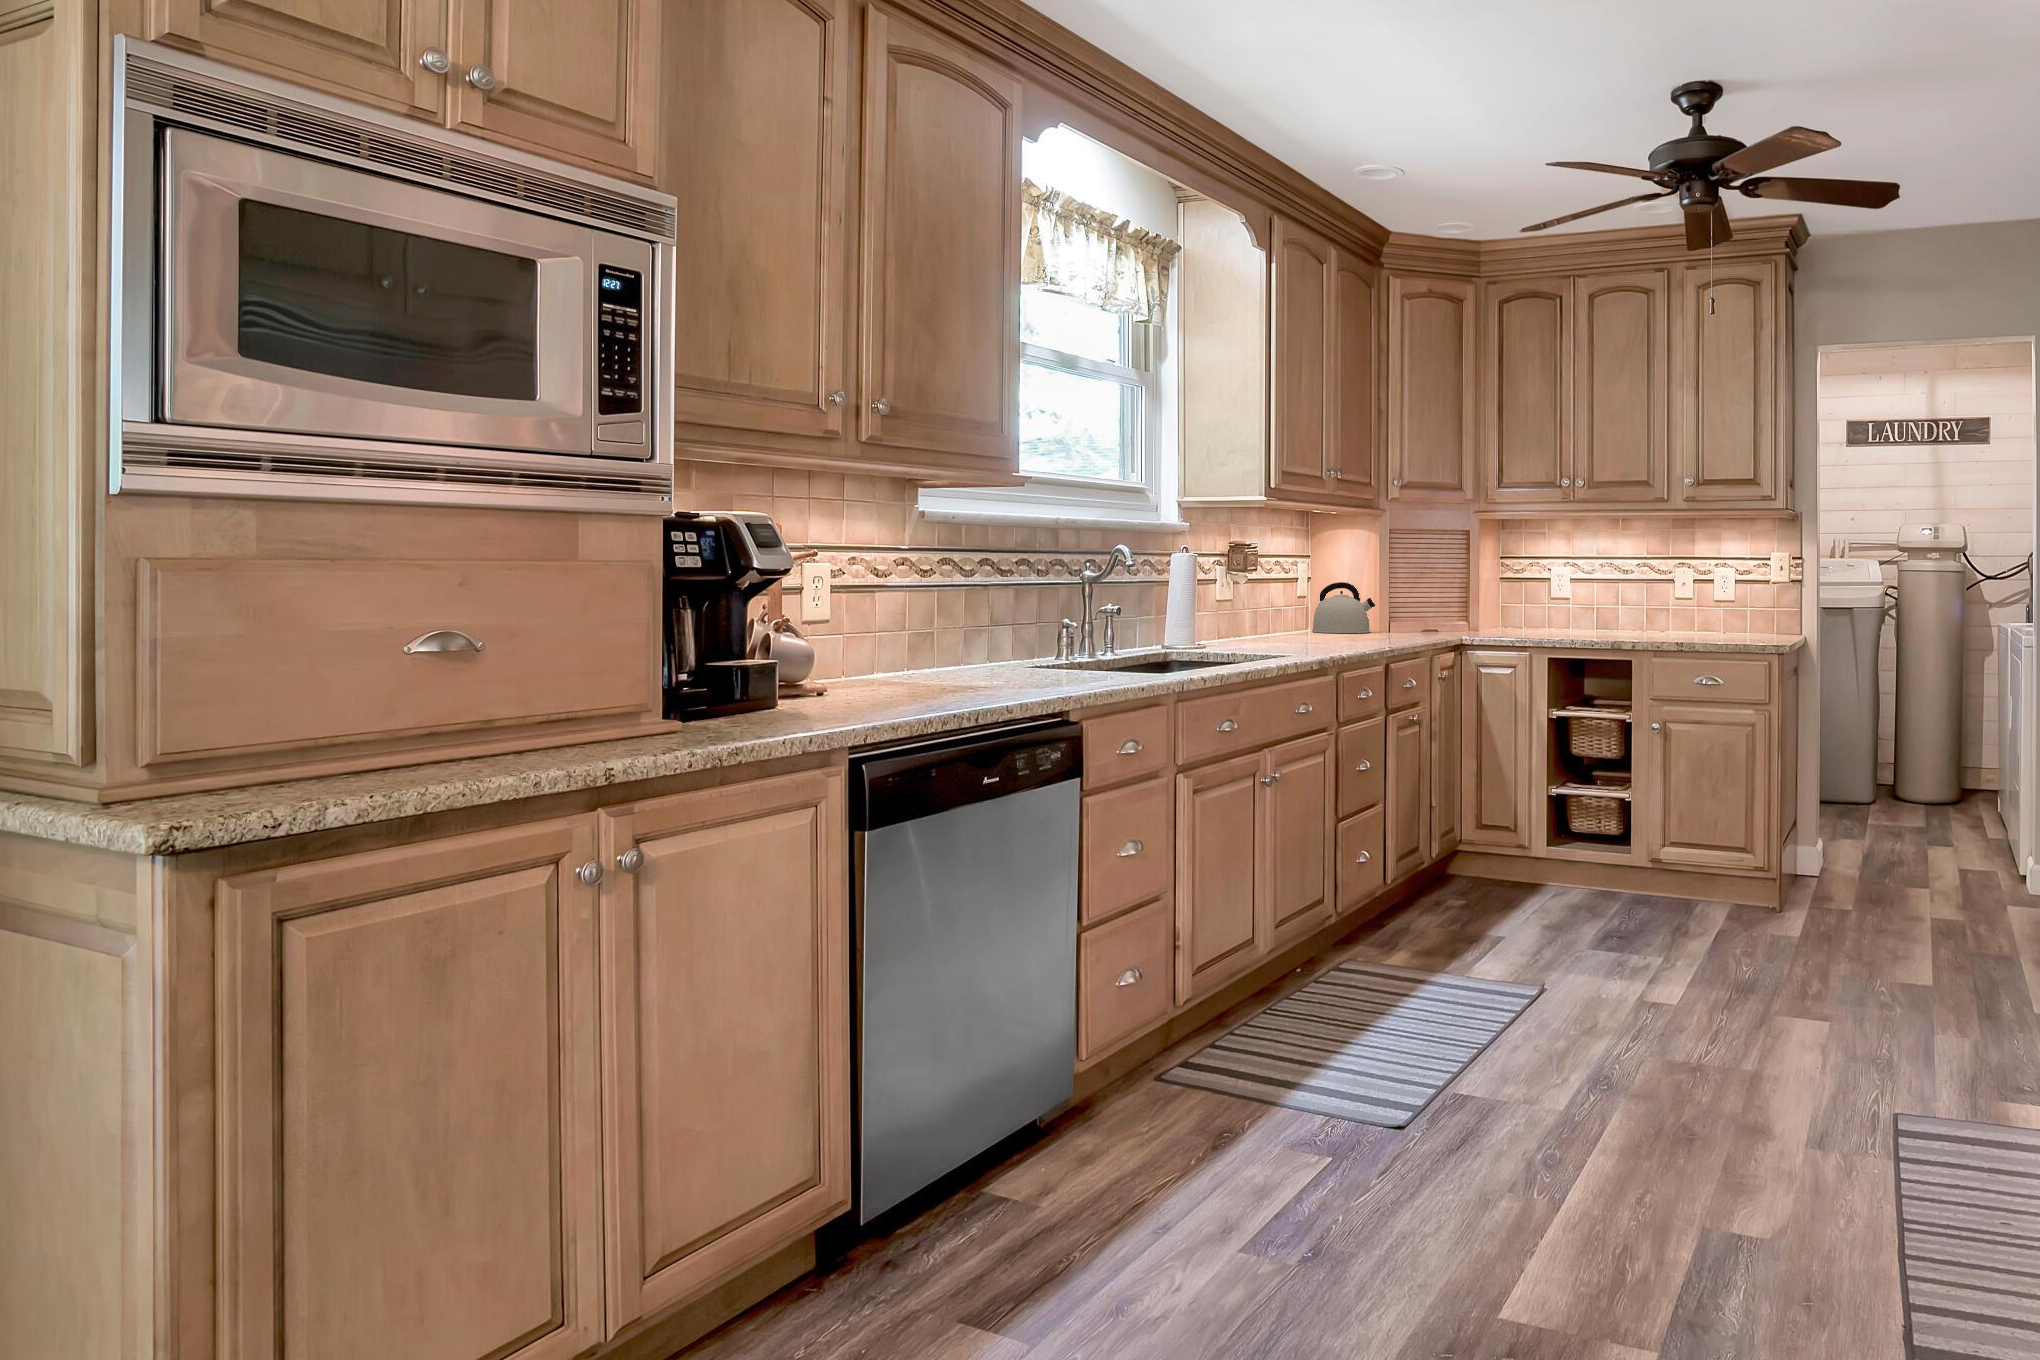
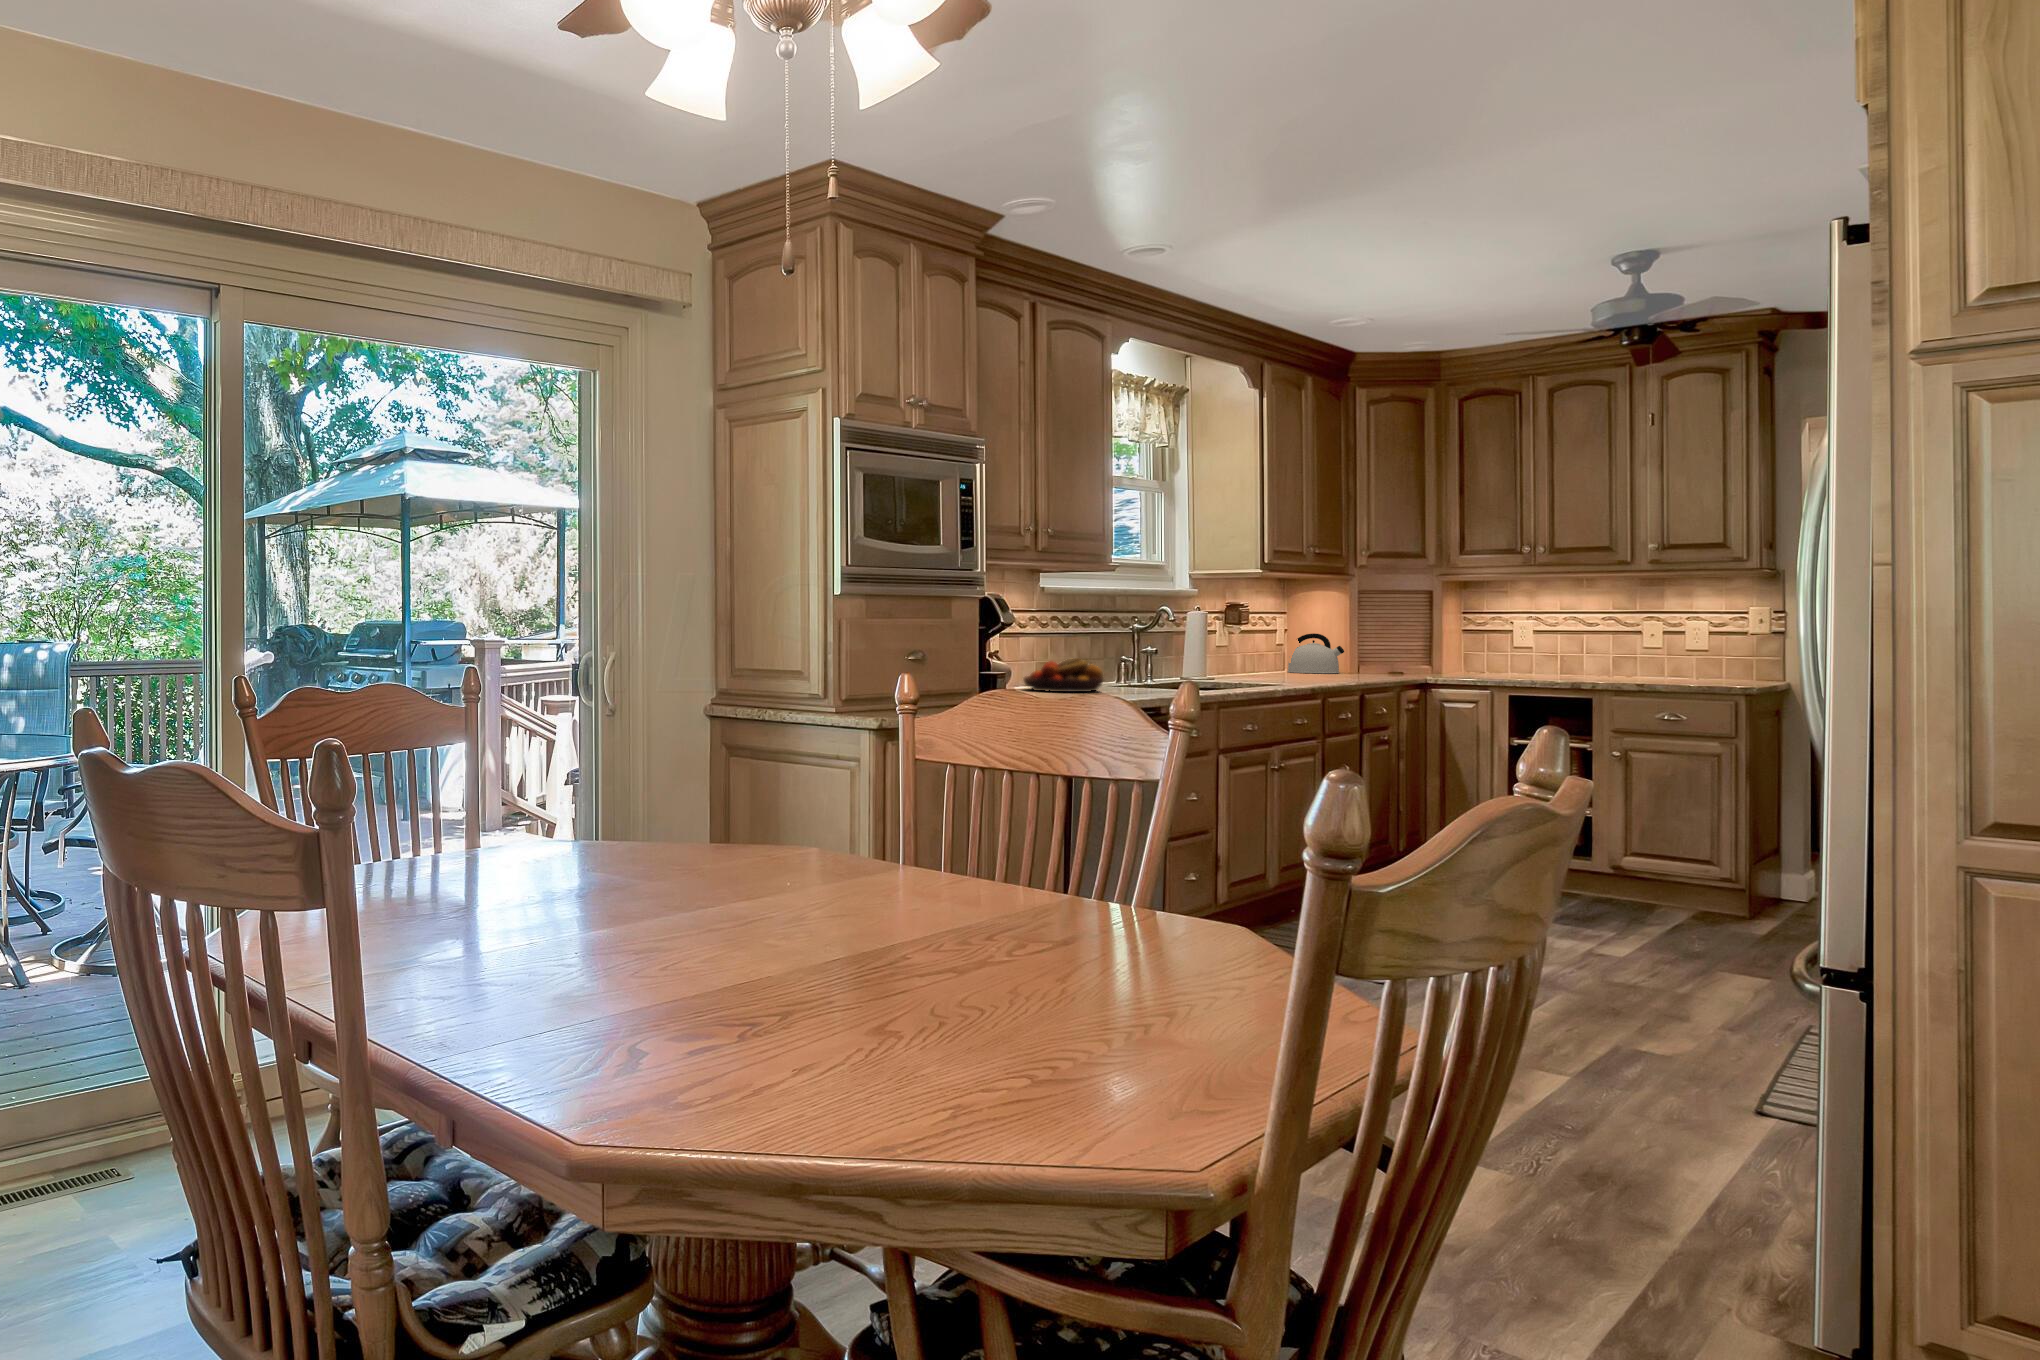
fruit bowl: none [871,628,1002,688] -> present [1024,658,1103,692]

